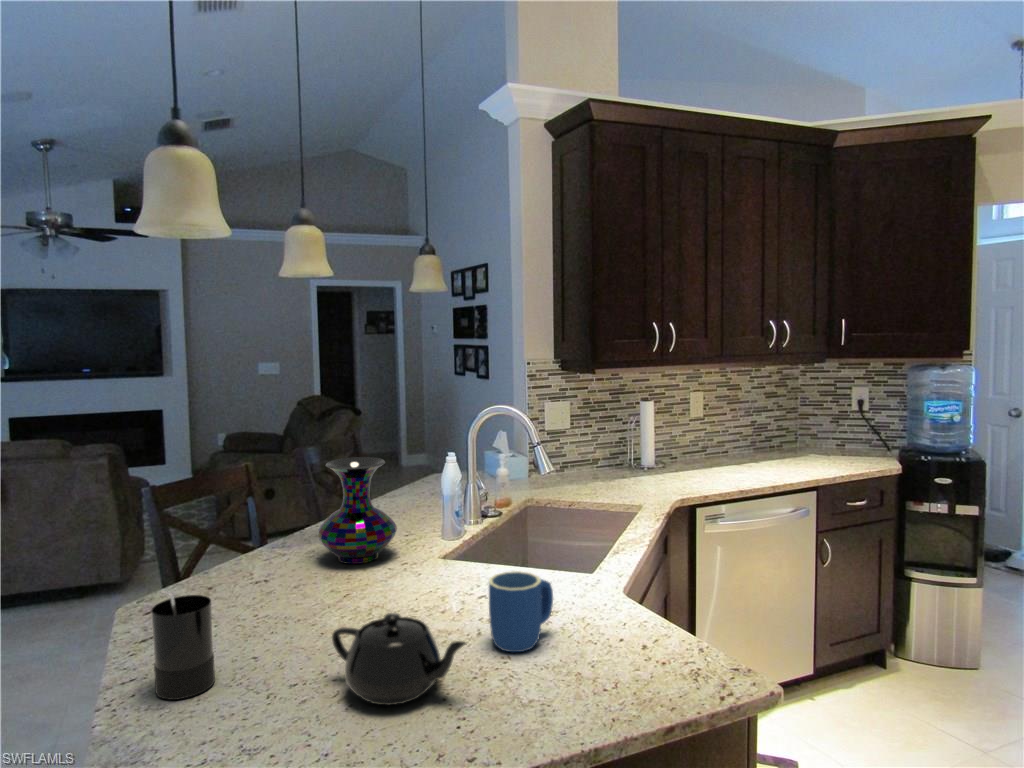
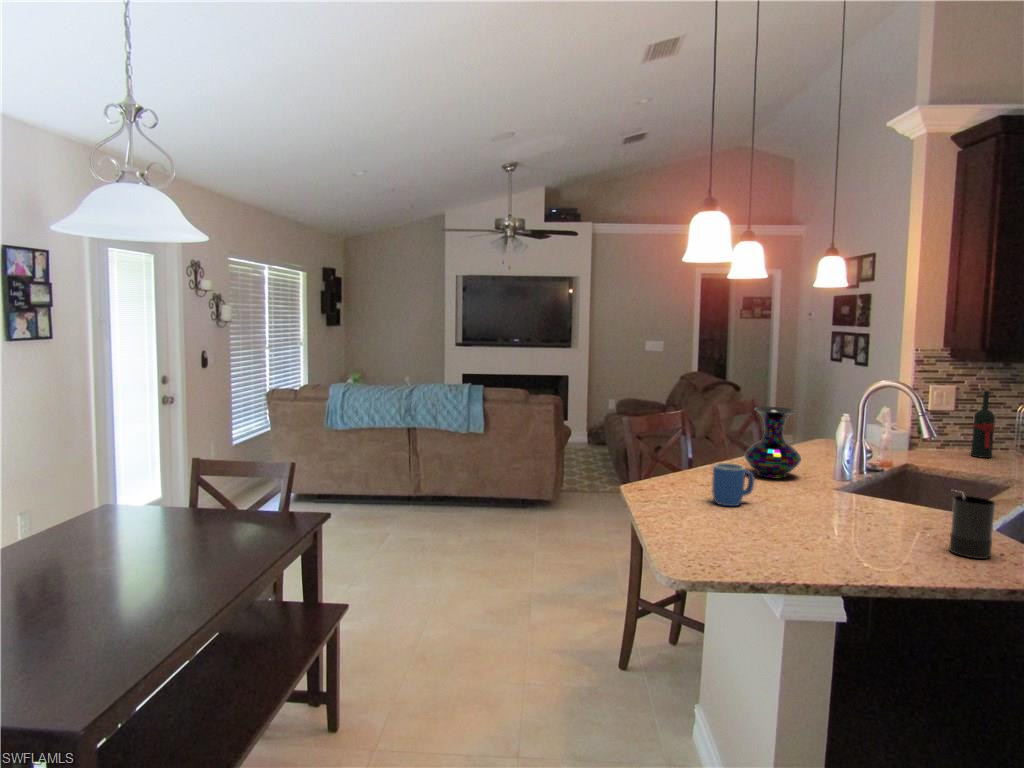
wine bottle: none [590,402,610,481] -> present [971,388,995,458]
mug: present [489,571,553,652] -> present [712,463,754,506]
candle: present [151,591,215,700] -> present [949,495,995,559]
teapot: present [332,613,466,705] -> none [775,486,864,535]

